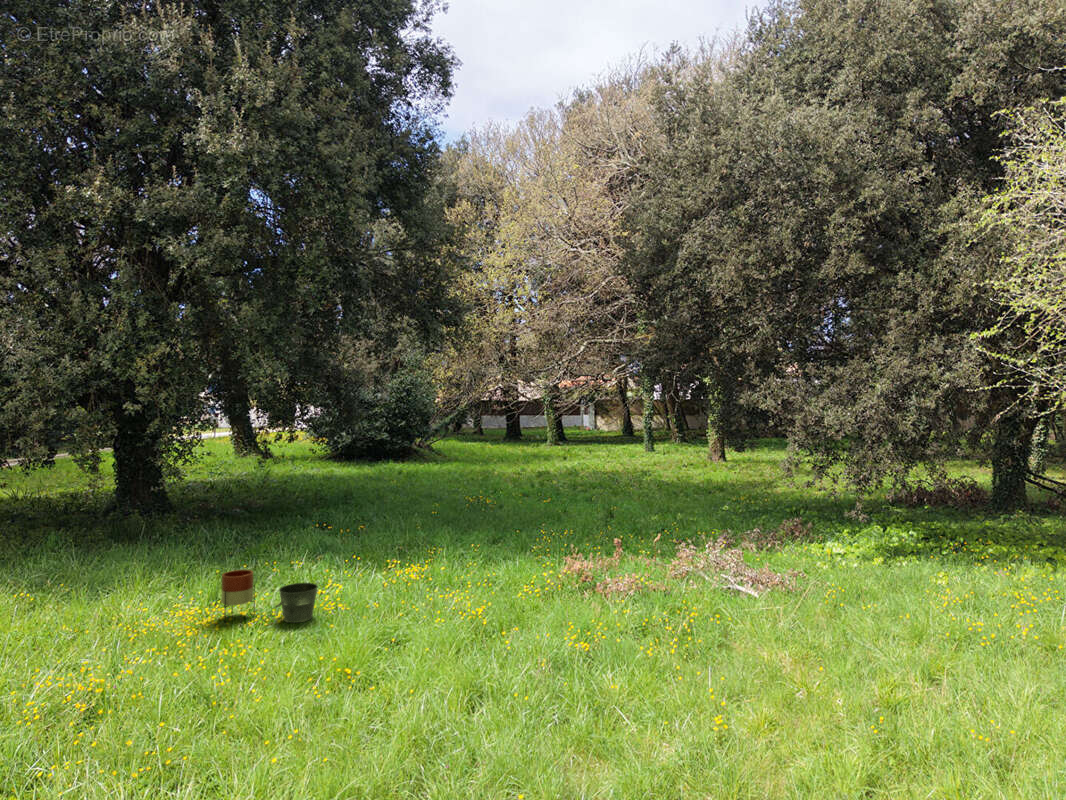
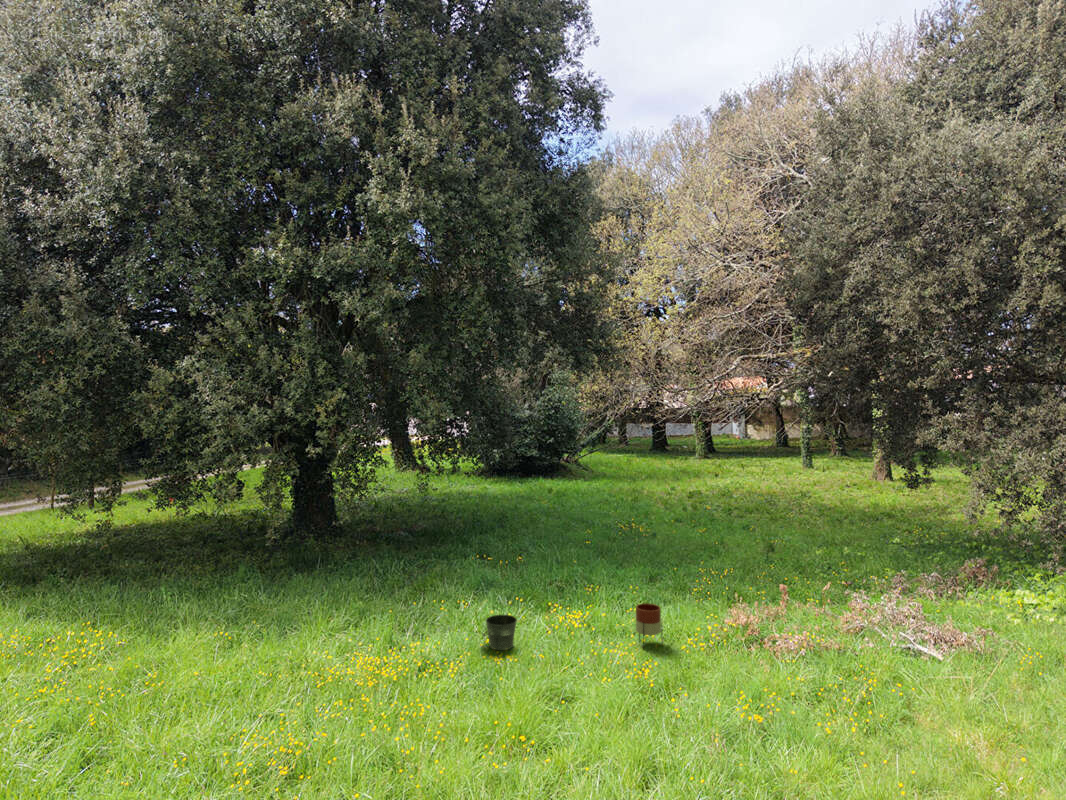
planter: present [221,570,255,622] -> present [636,603,662,647]

